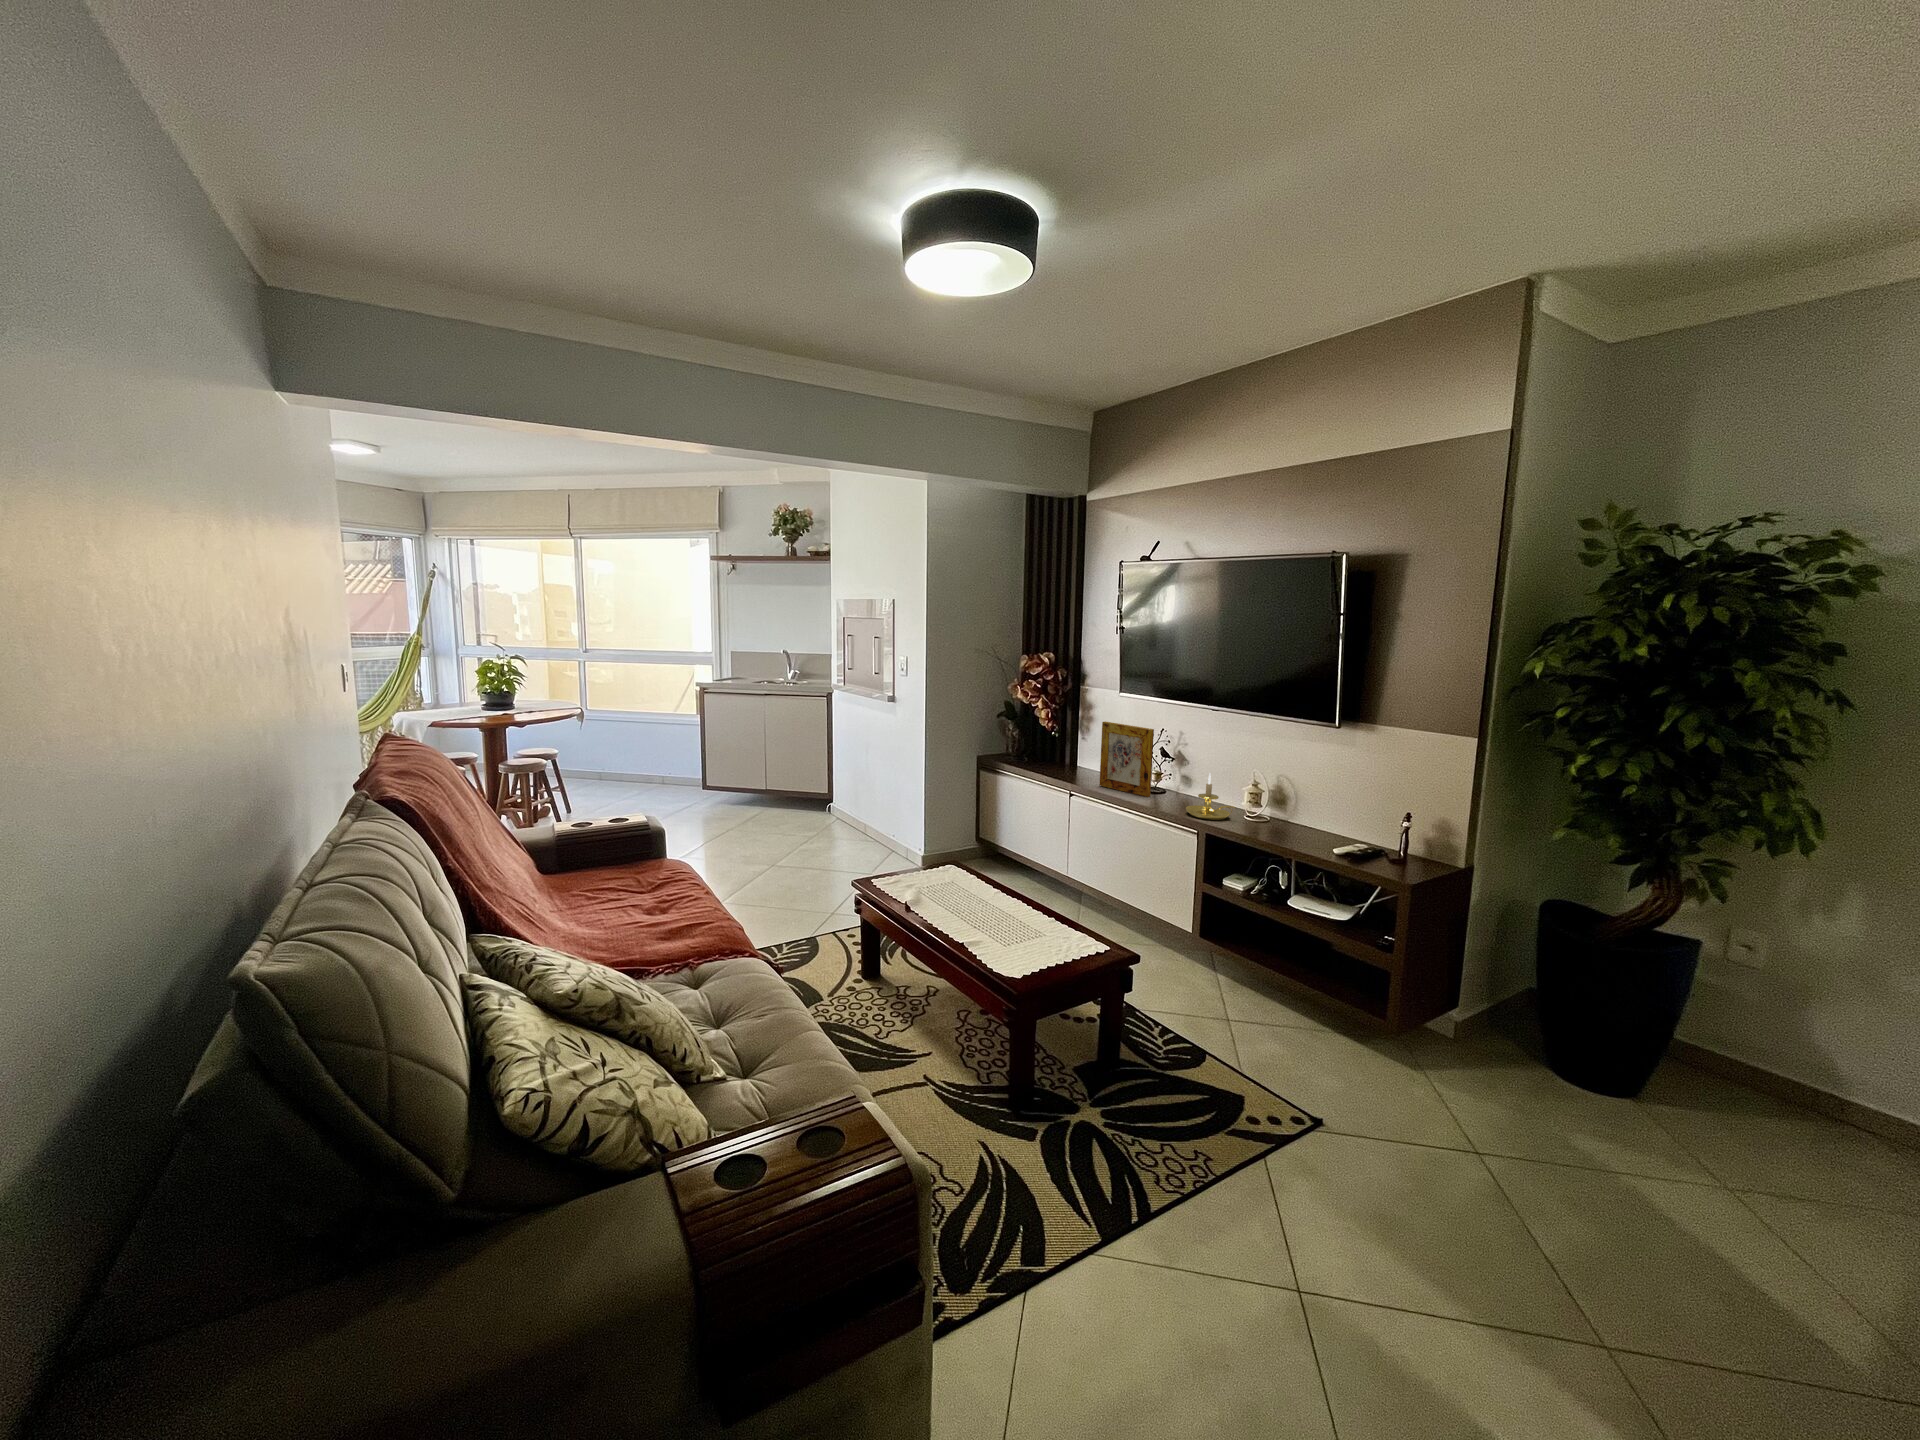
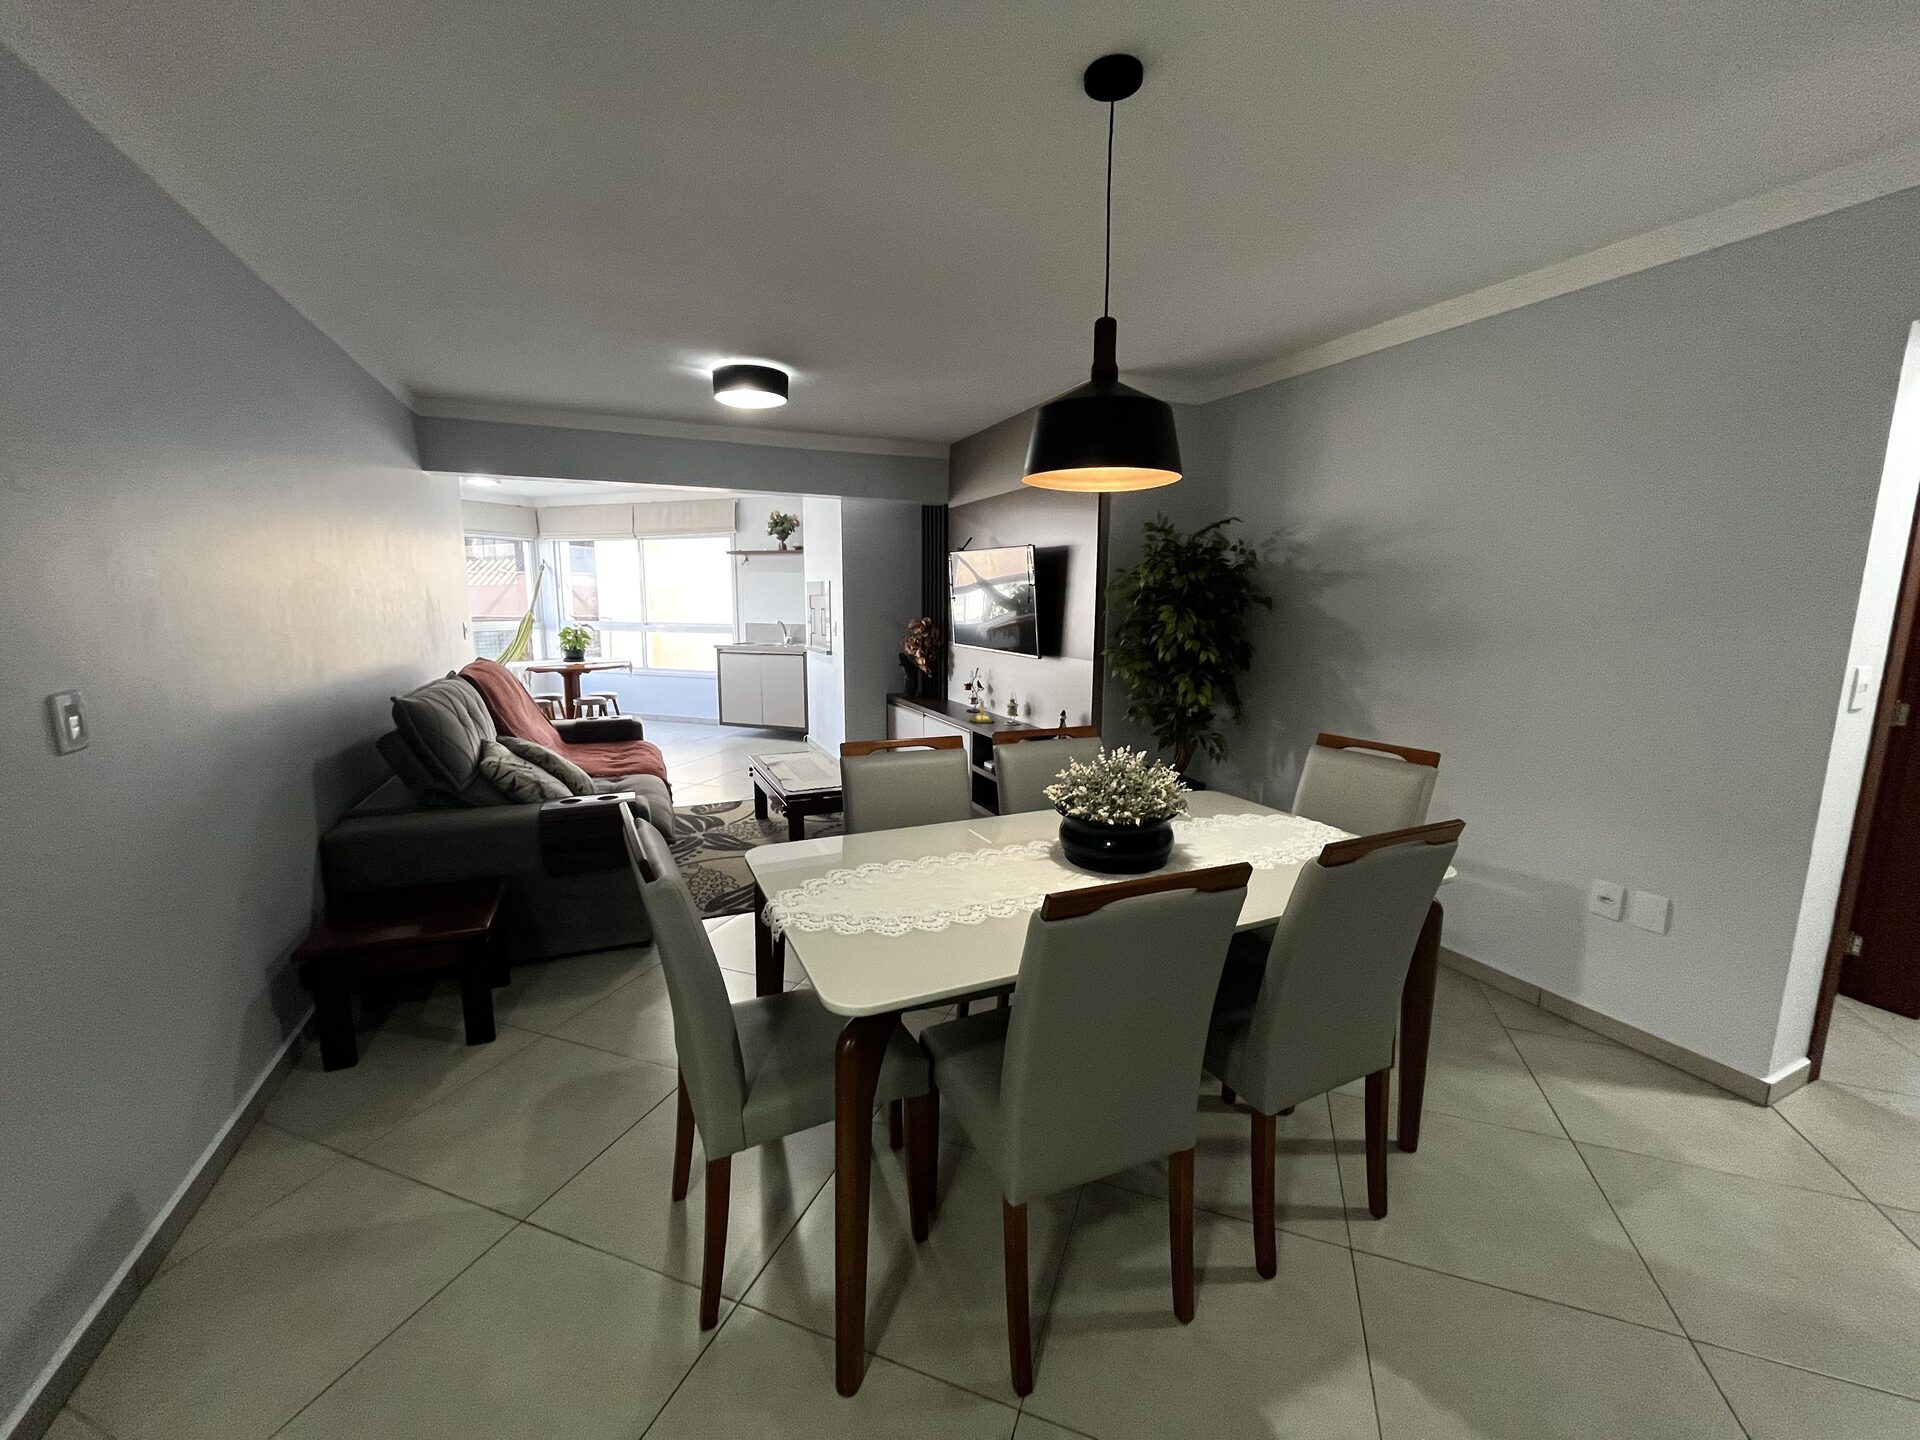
picture frame: present [1099,721,1154,797] -> none [940,663,965,713]

